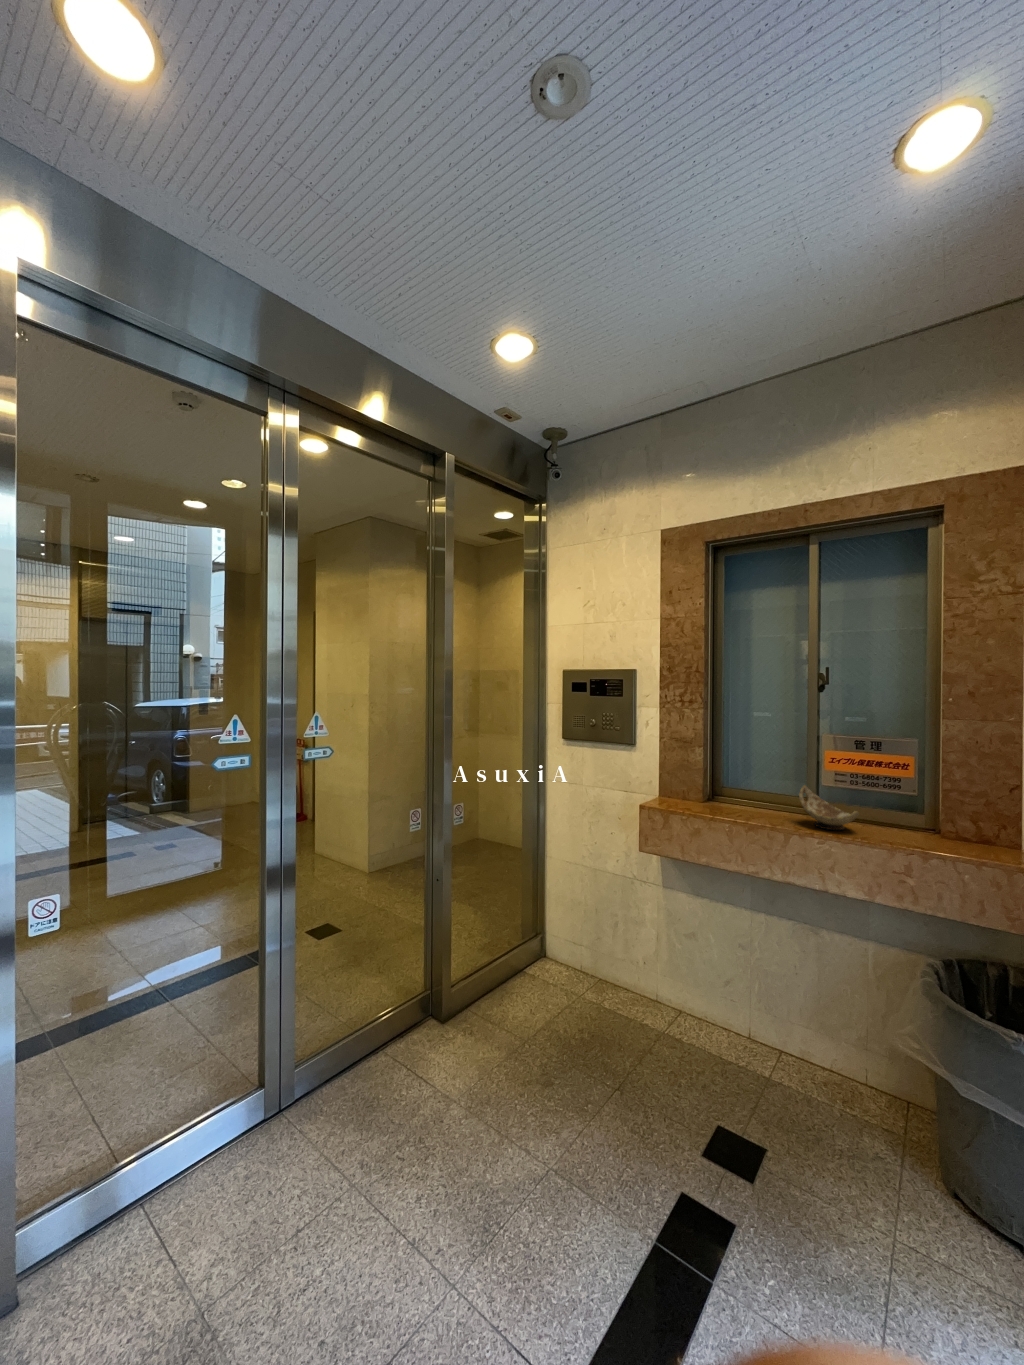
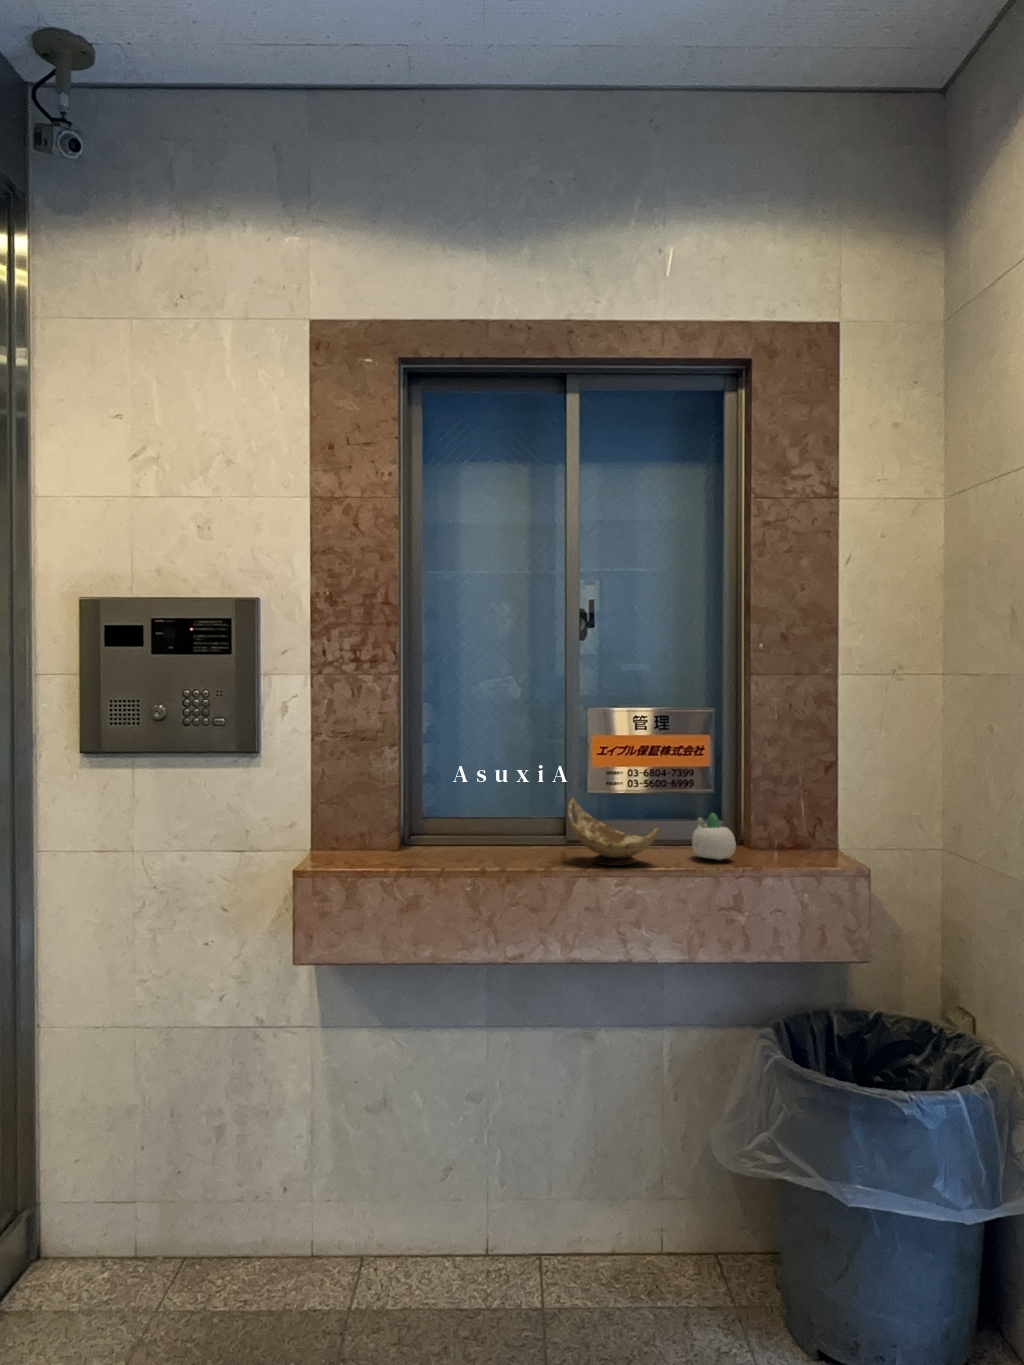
succulent planter: none [889,807,922,838] -> present [692,813,736,860]

